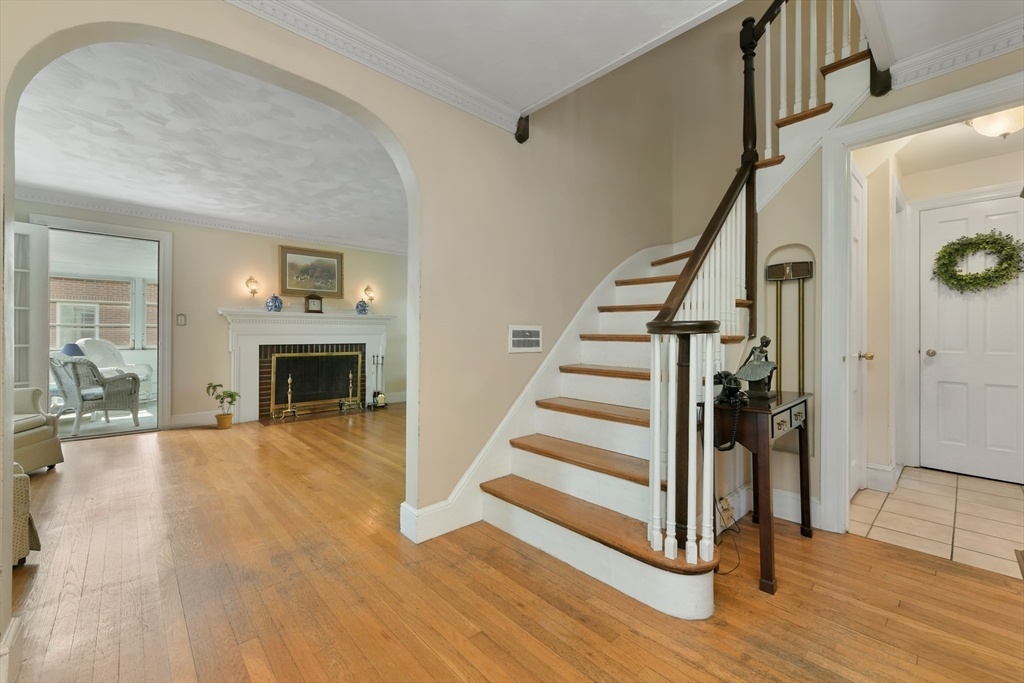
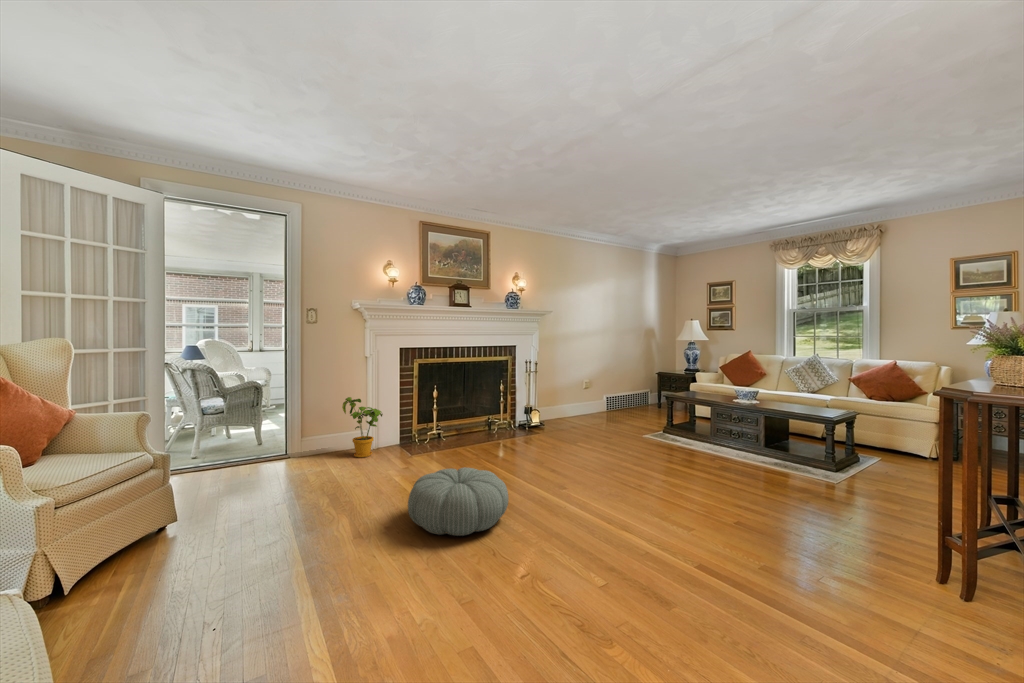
pouf: none [236,425,310,462] -> present [408,467,508,536]

